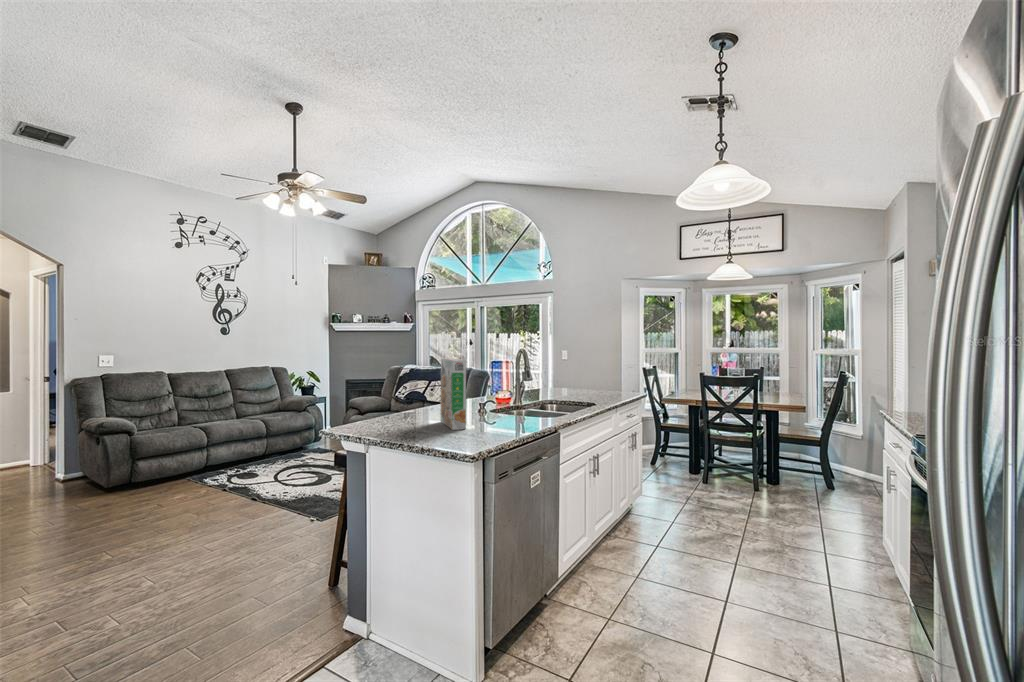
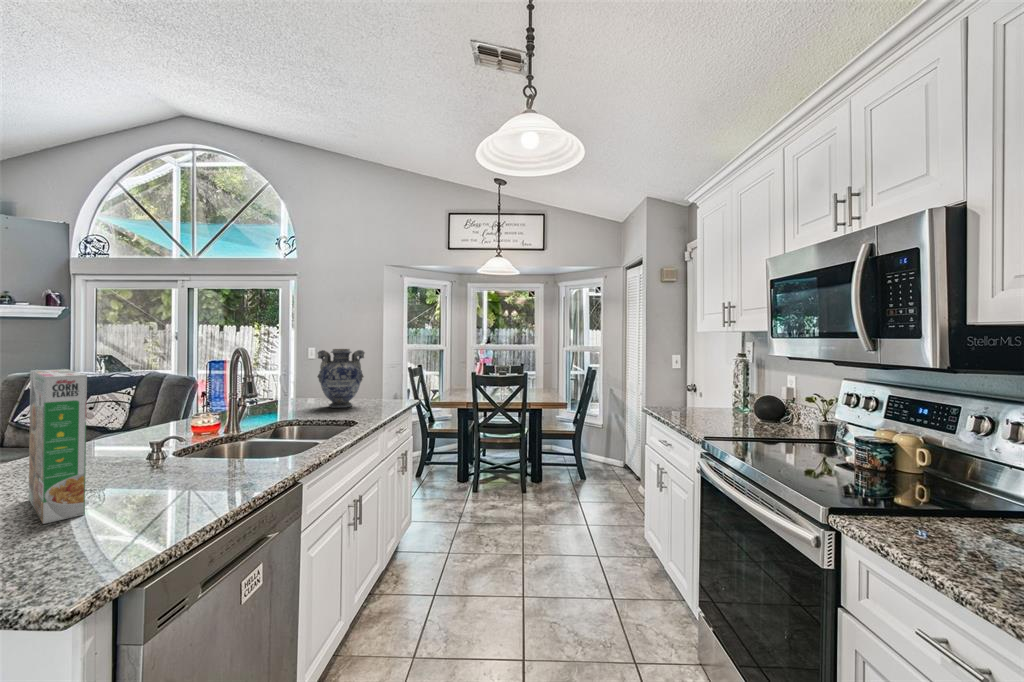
vase: none [568,350,602,395] -> present [317,349,364,408]

